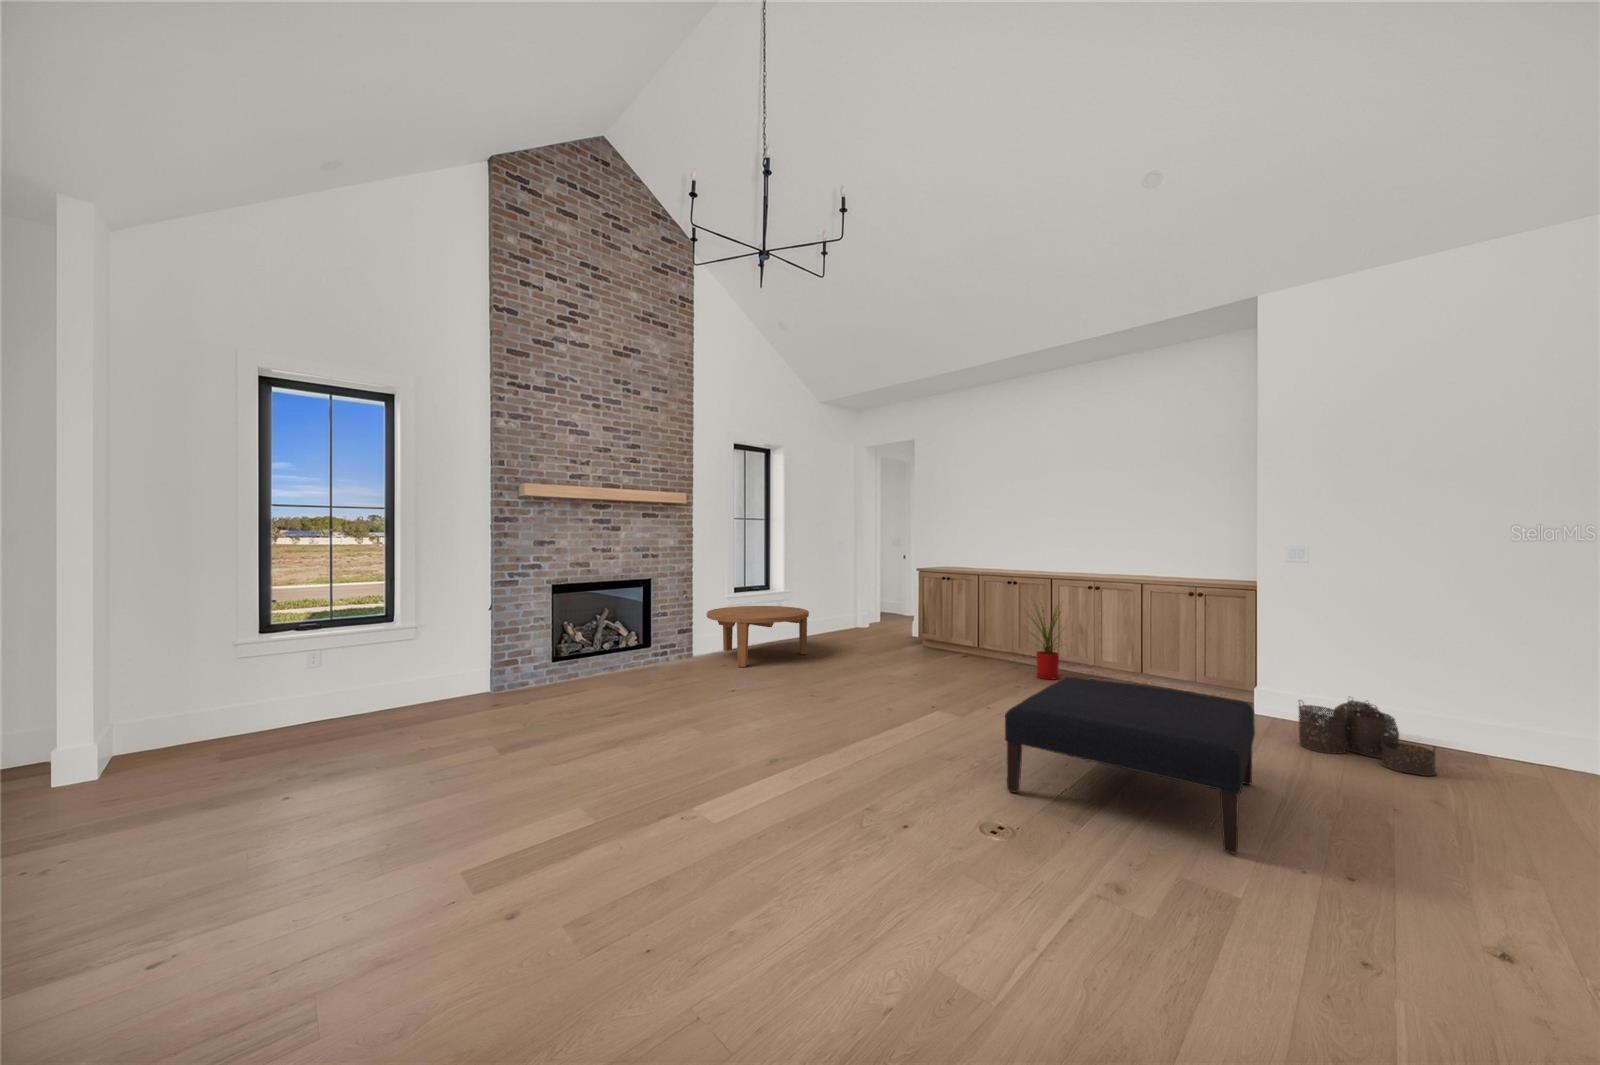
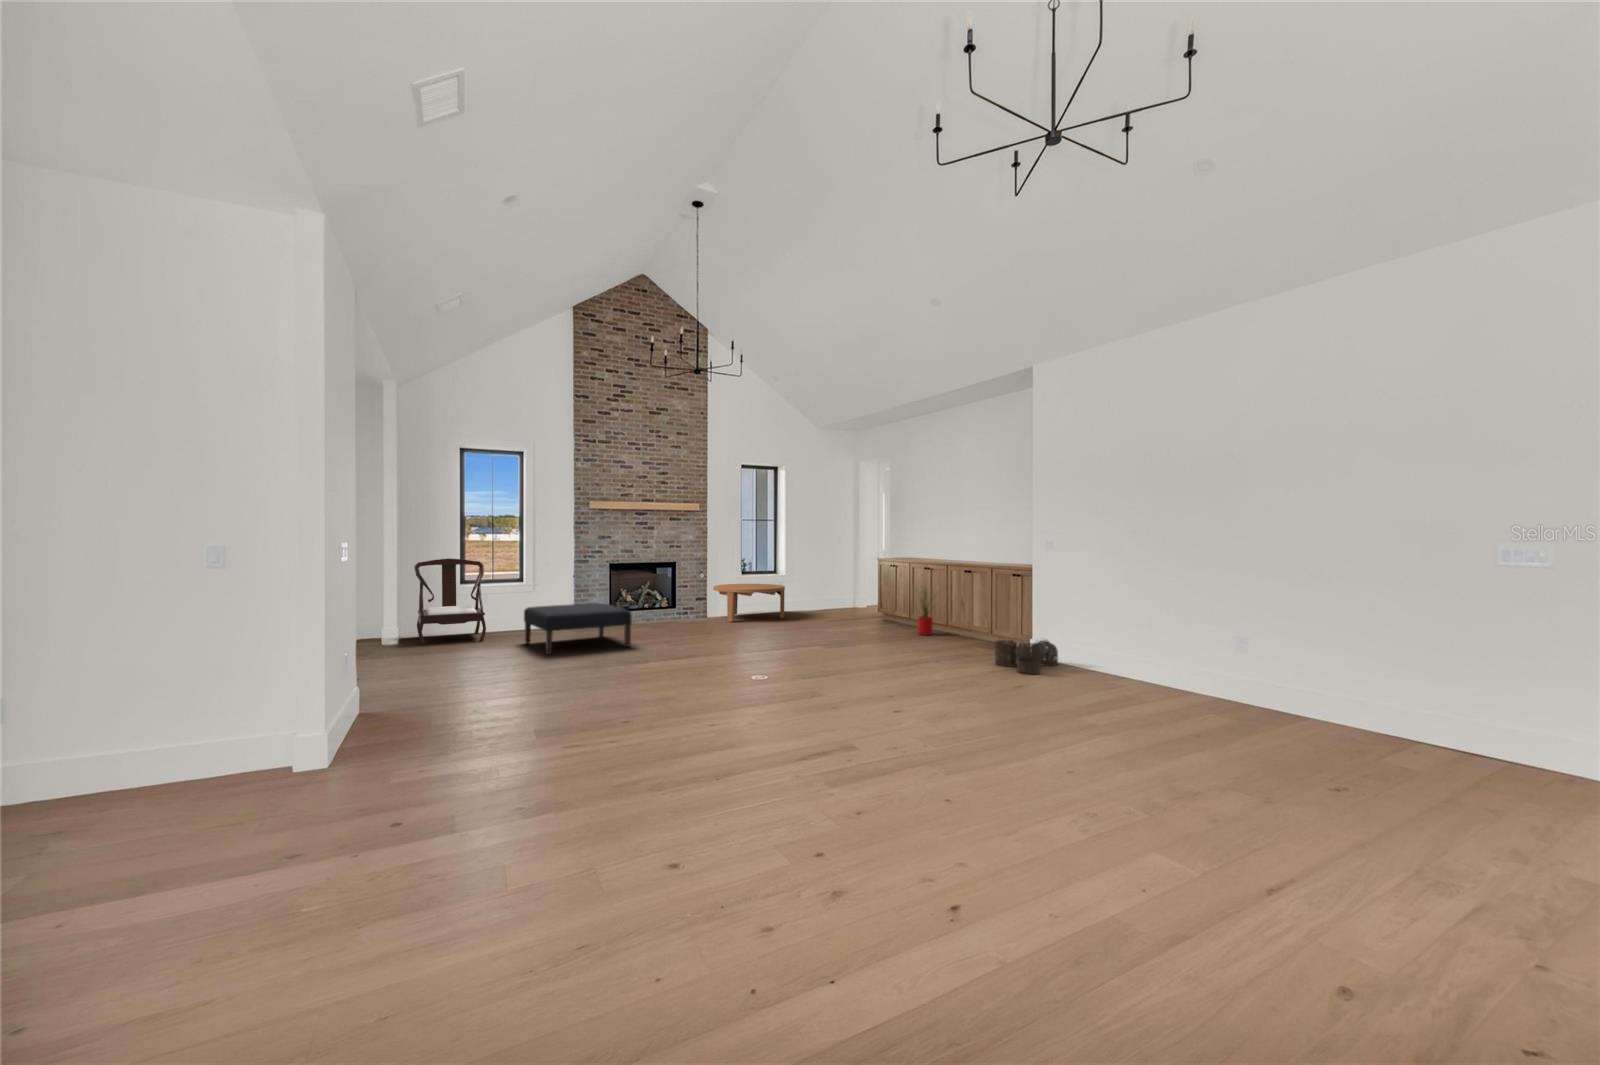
armchair: none [132,585,315,789] -> present [414,558,486,645]
ottoman: present [1005,677,1255,854] -> present [524,603,632,655]

